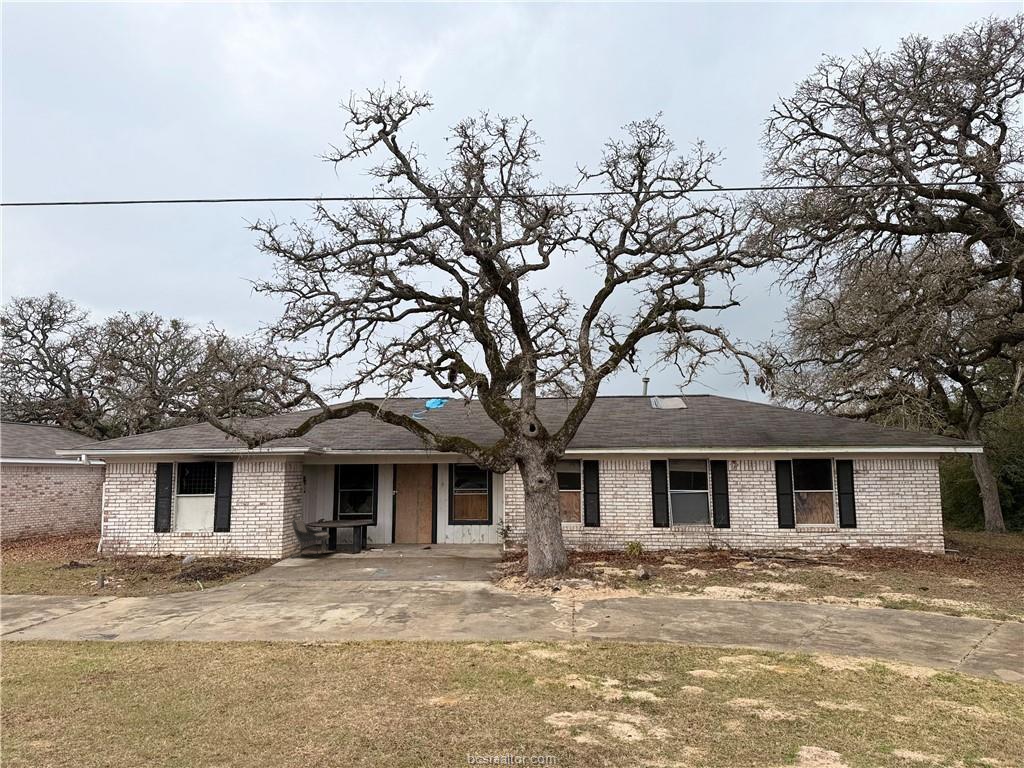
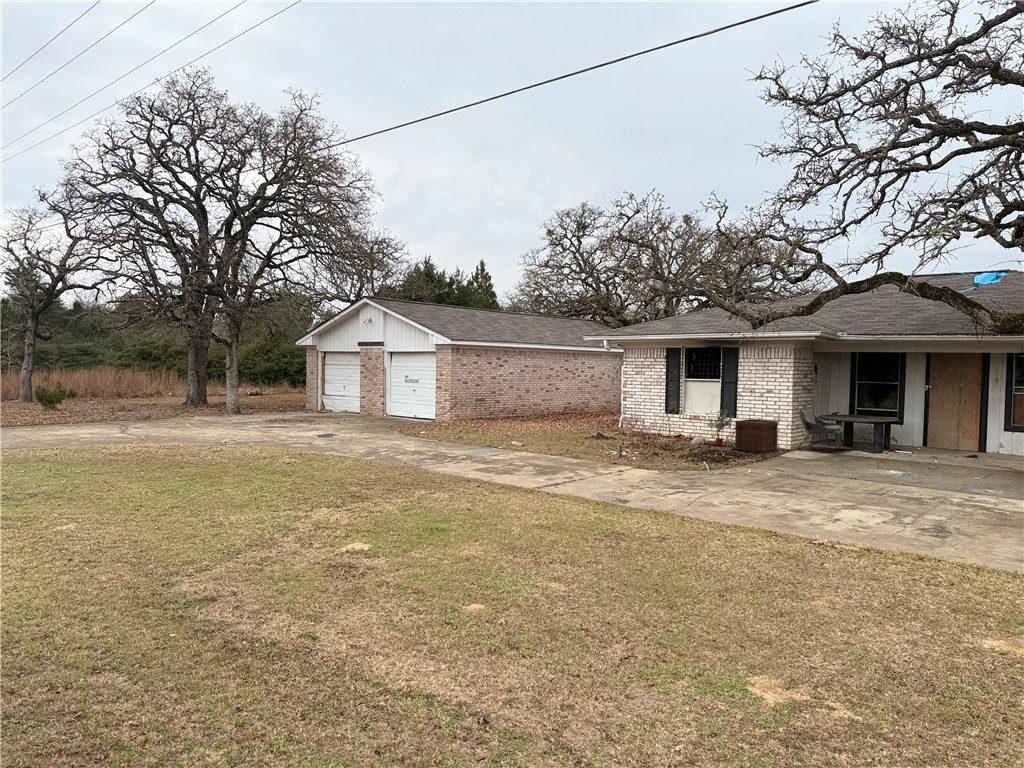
potted tree: none [202,524,231,562] -> present [707,409,733,446]
wooden crate: none [231,532,273,564] -> present [735,419,778,453]

